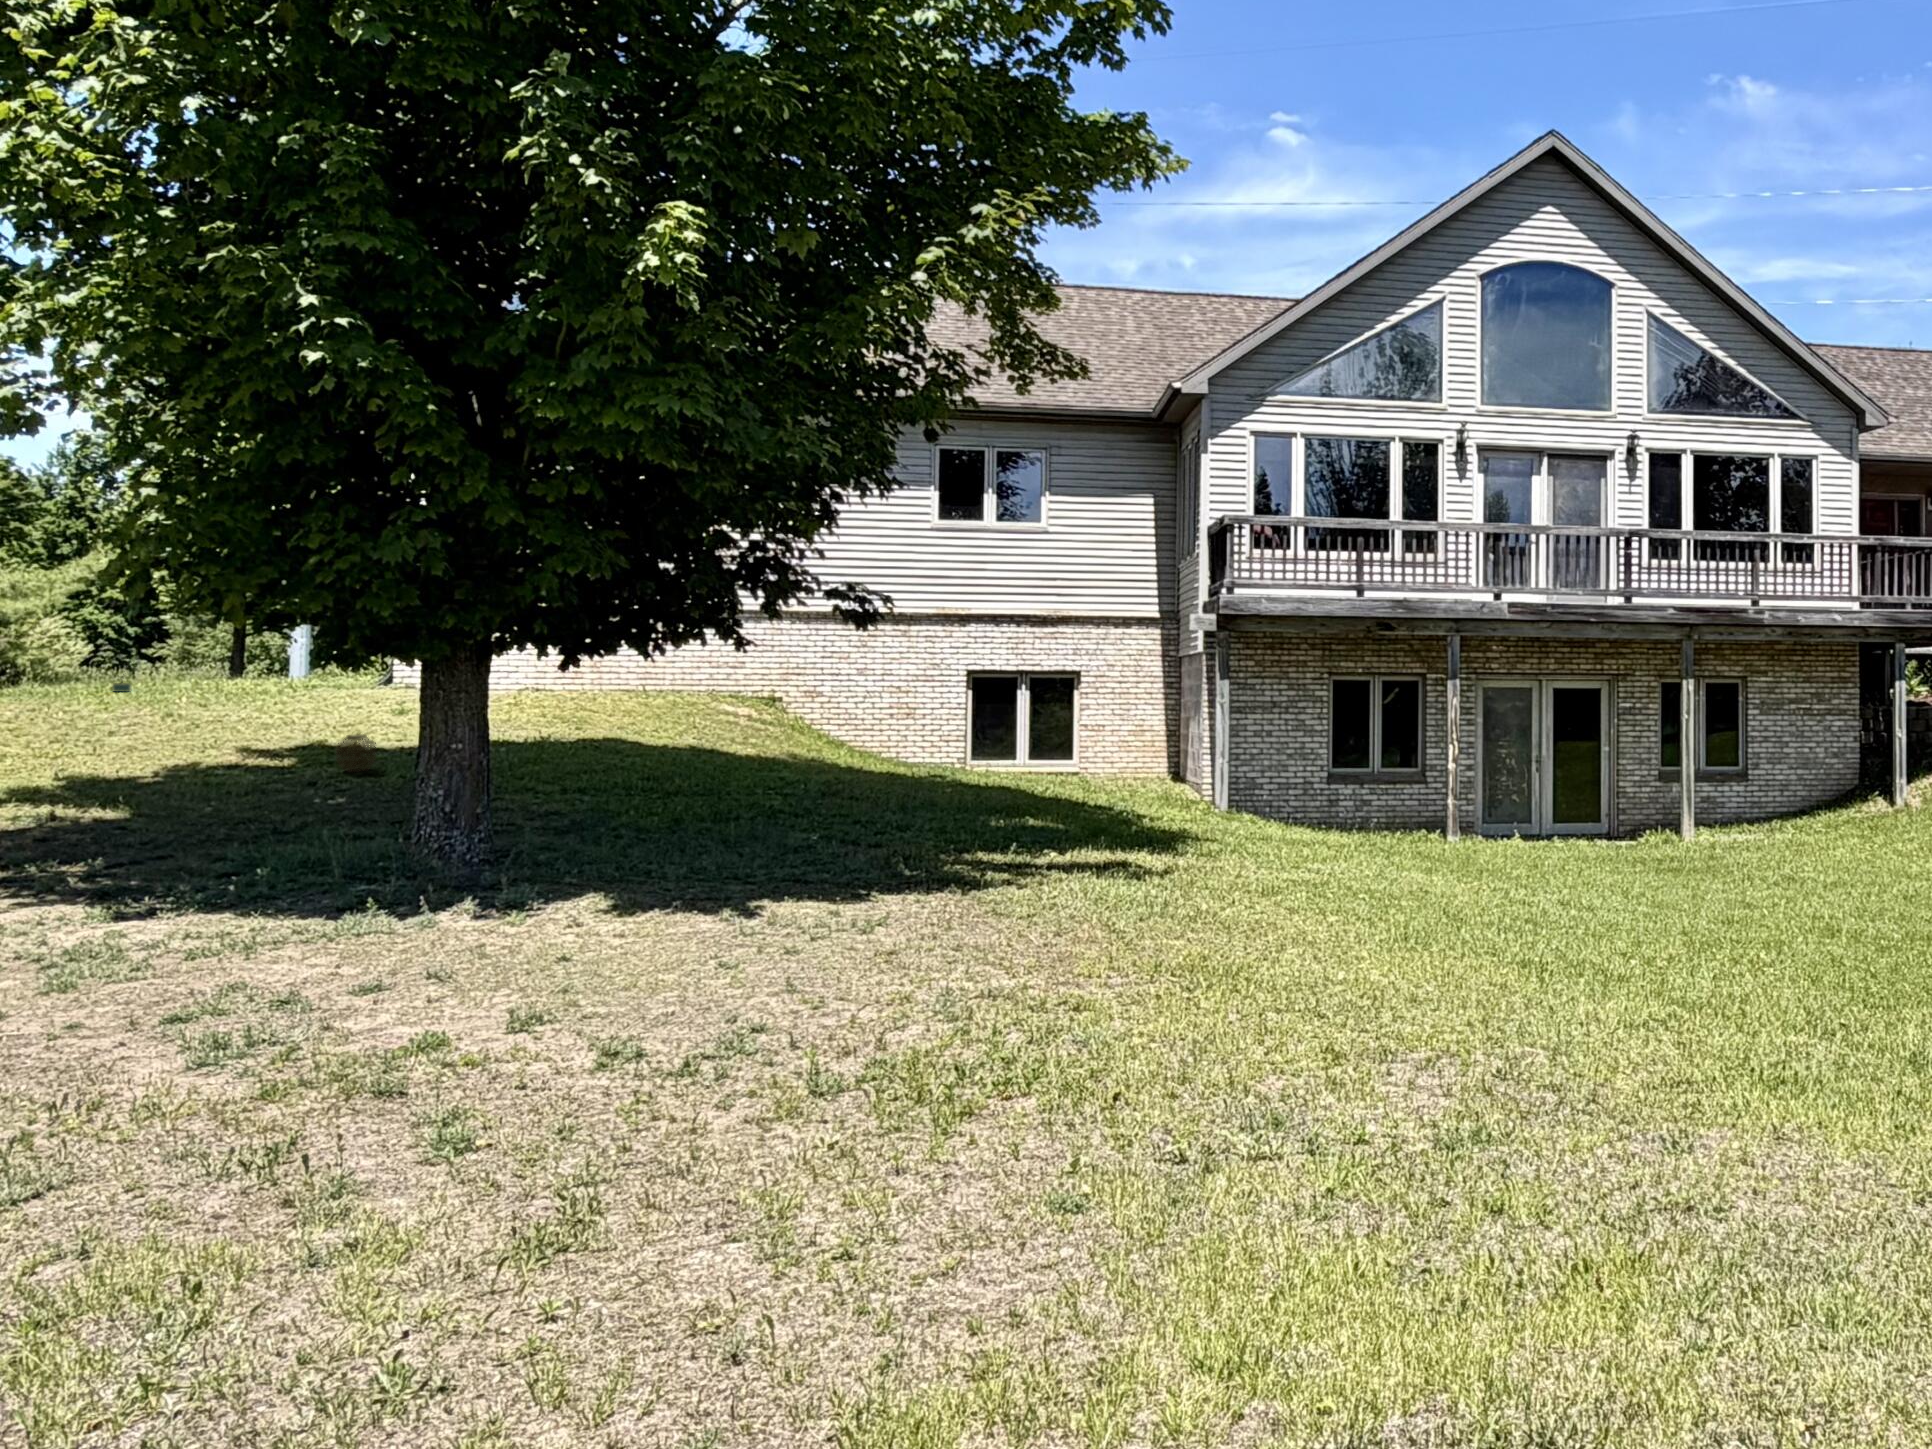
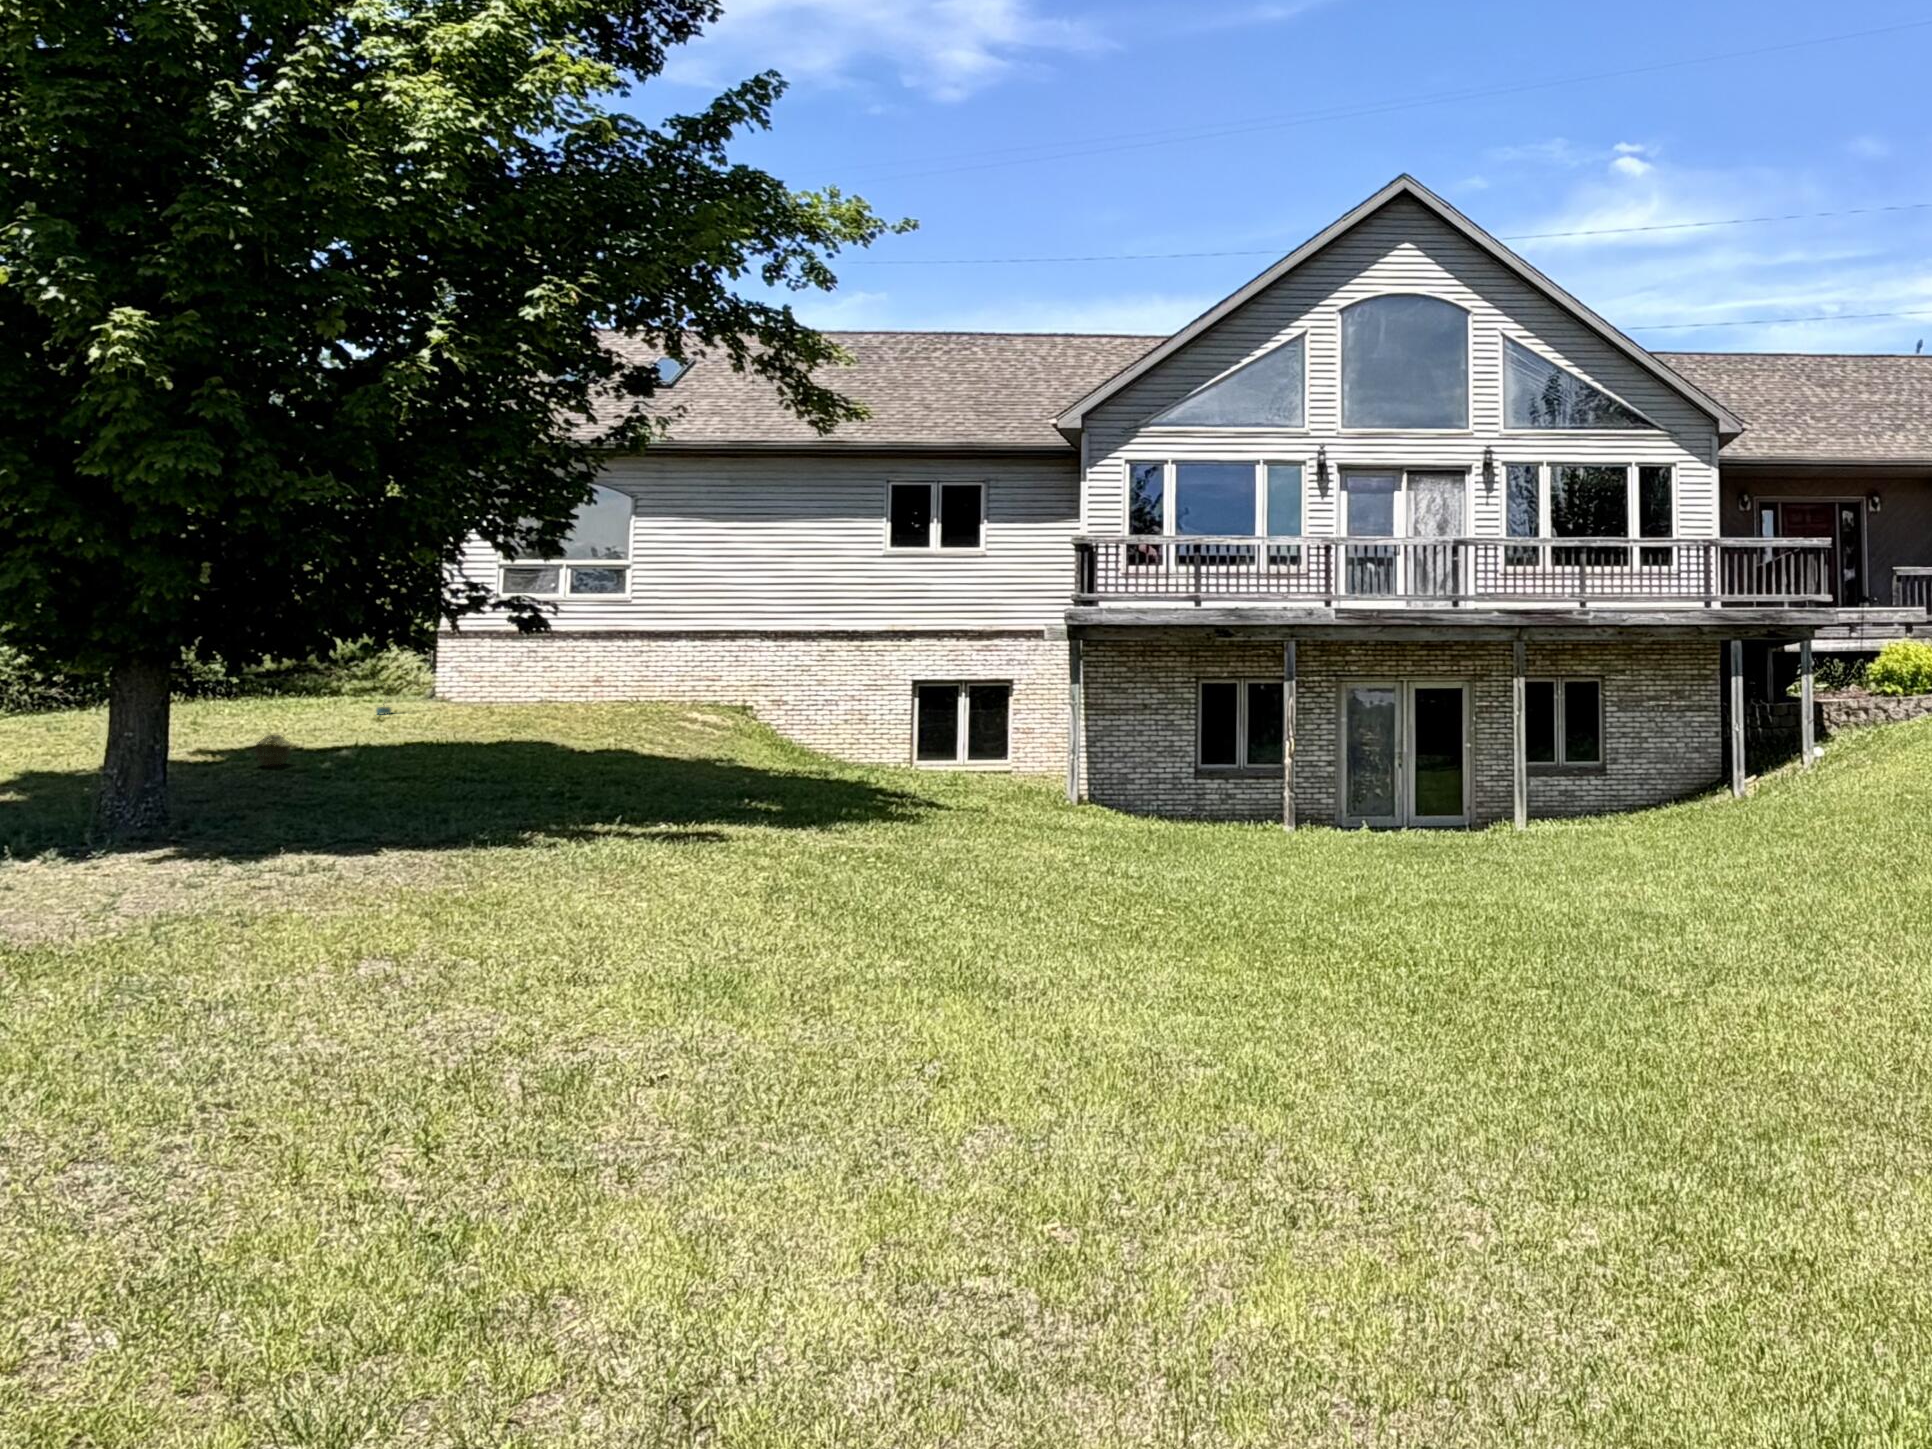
potted plant: present [112,649,131,692] -> present [376,683,391,714]

